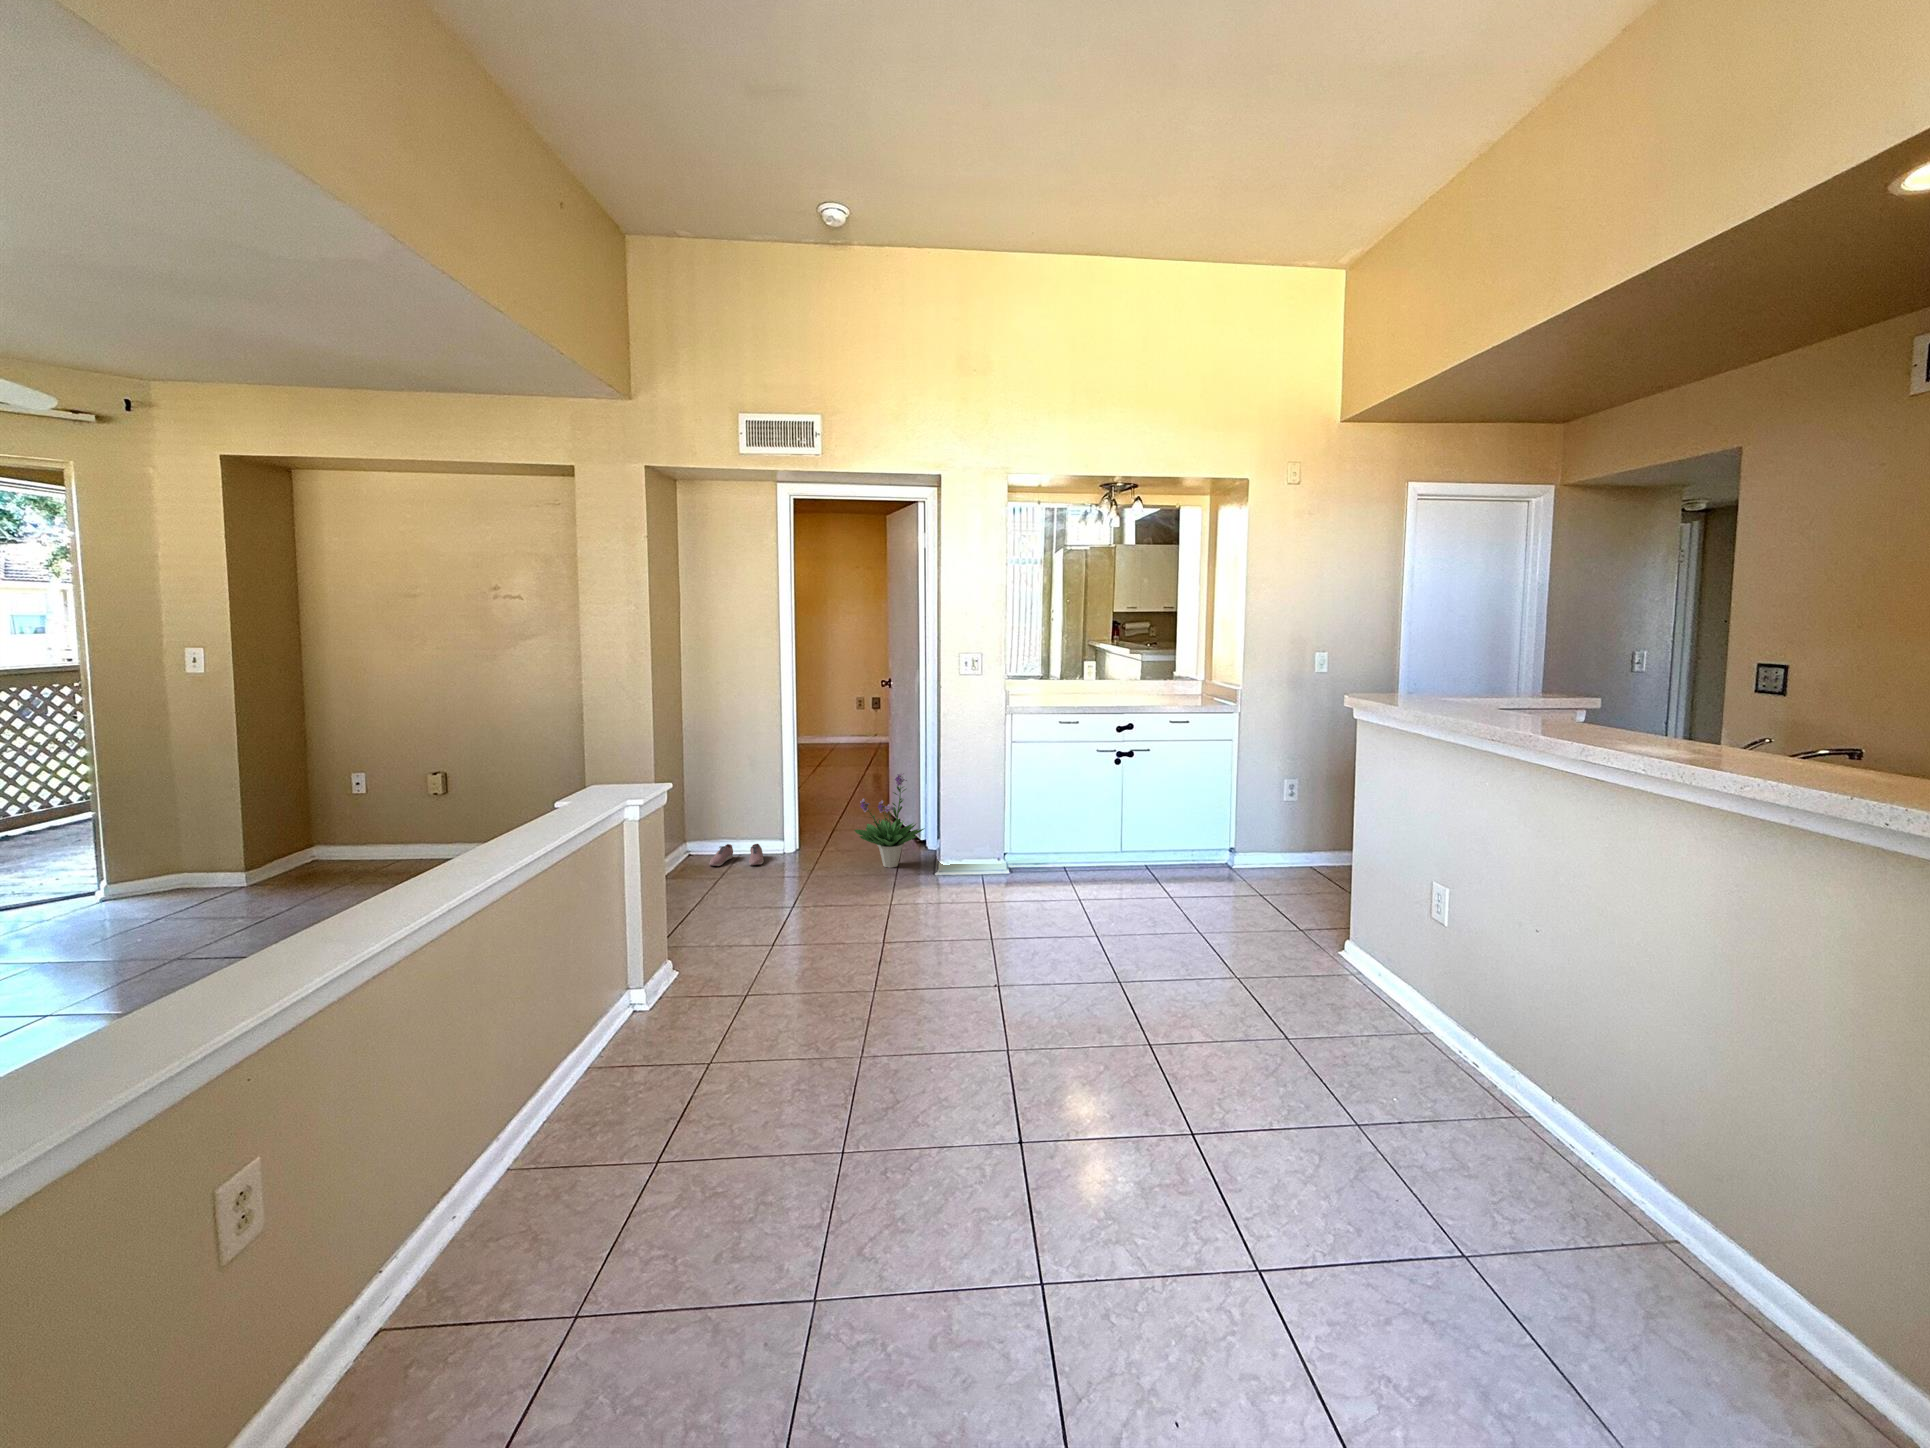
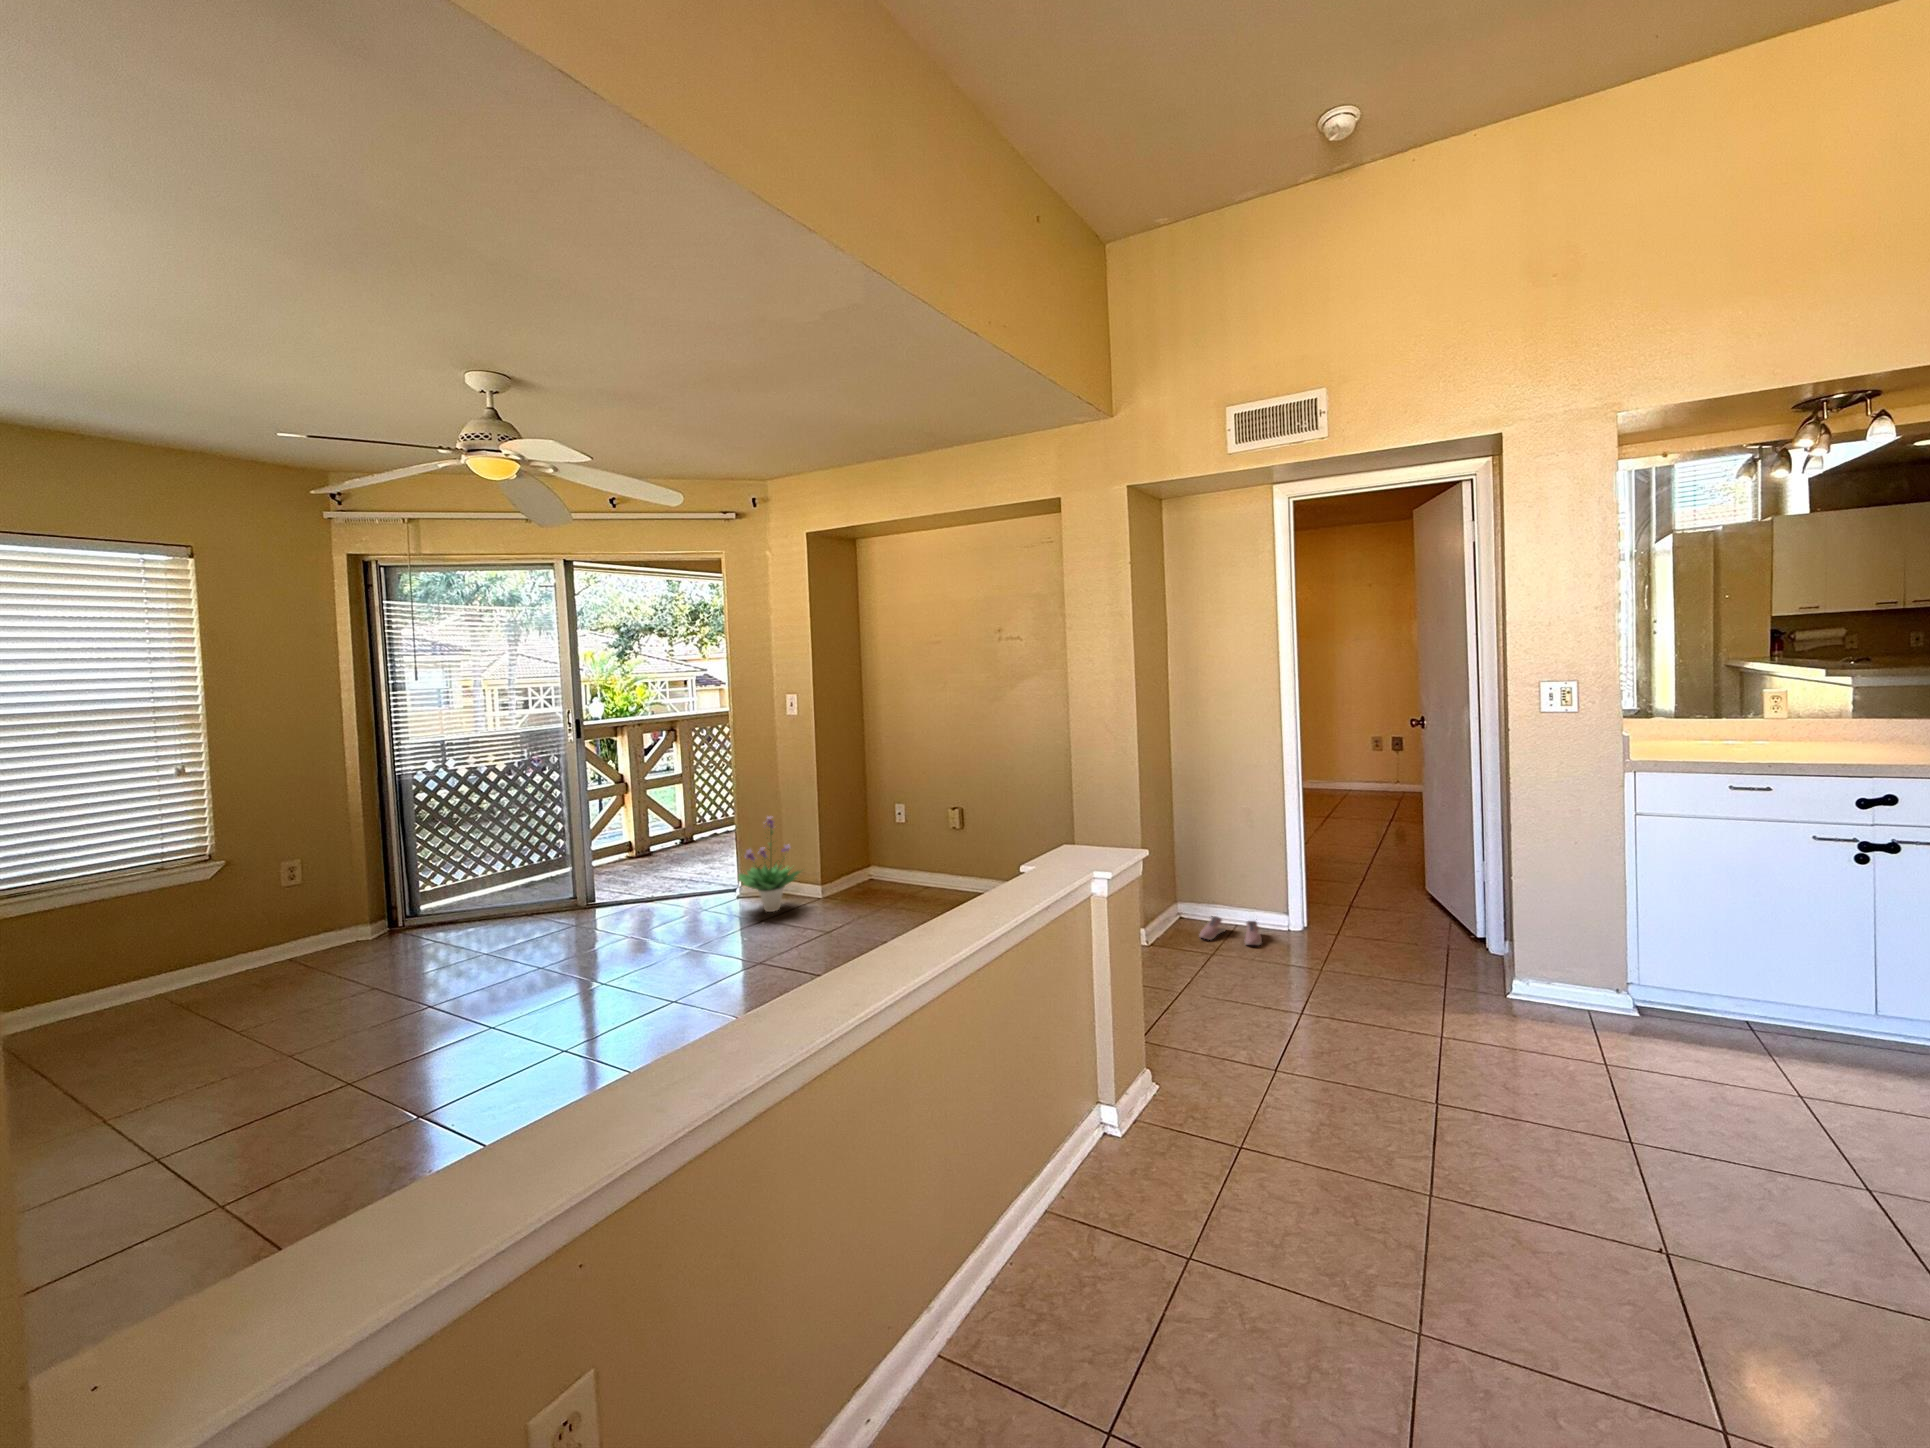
potted plant: present [854,773,925,868] -> present [738,817,800,912]

